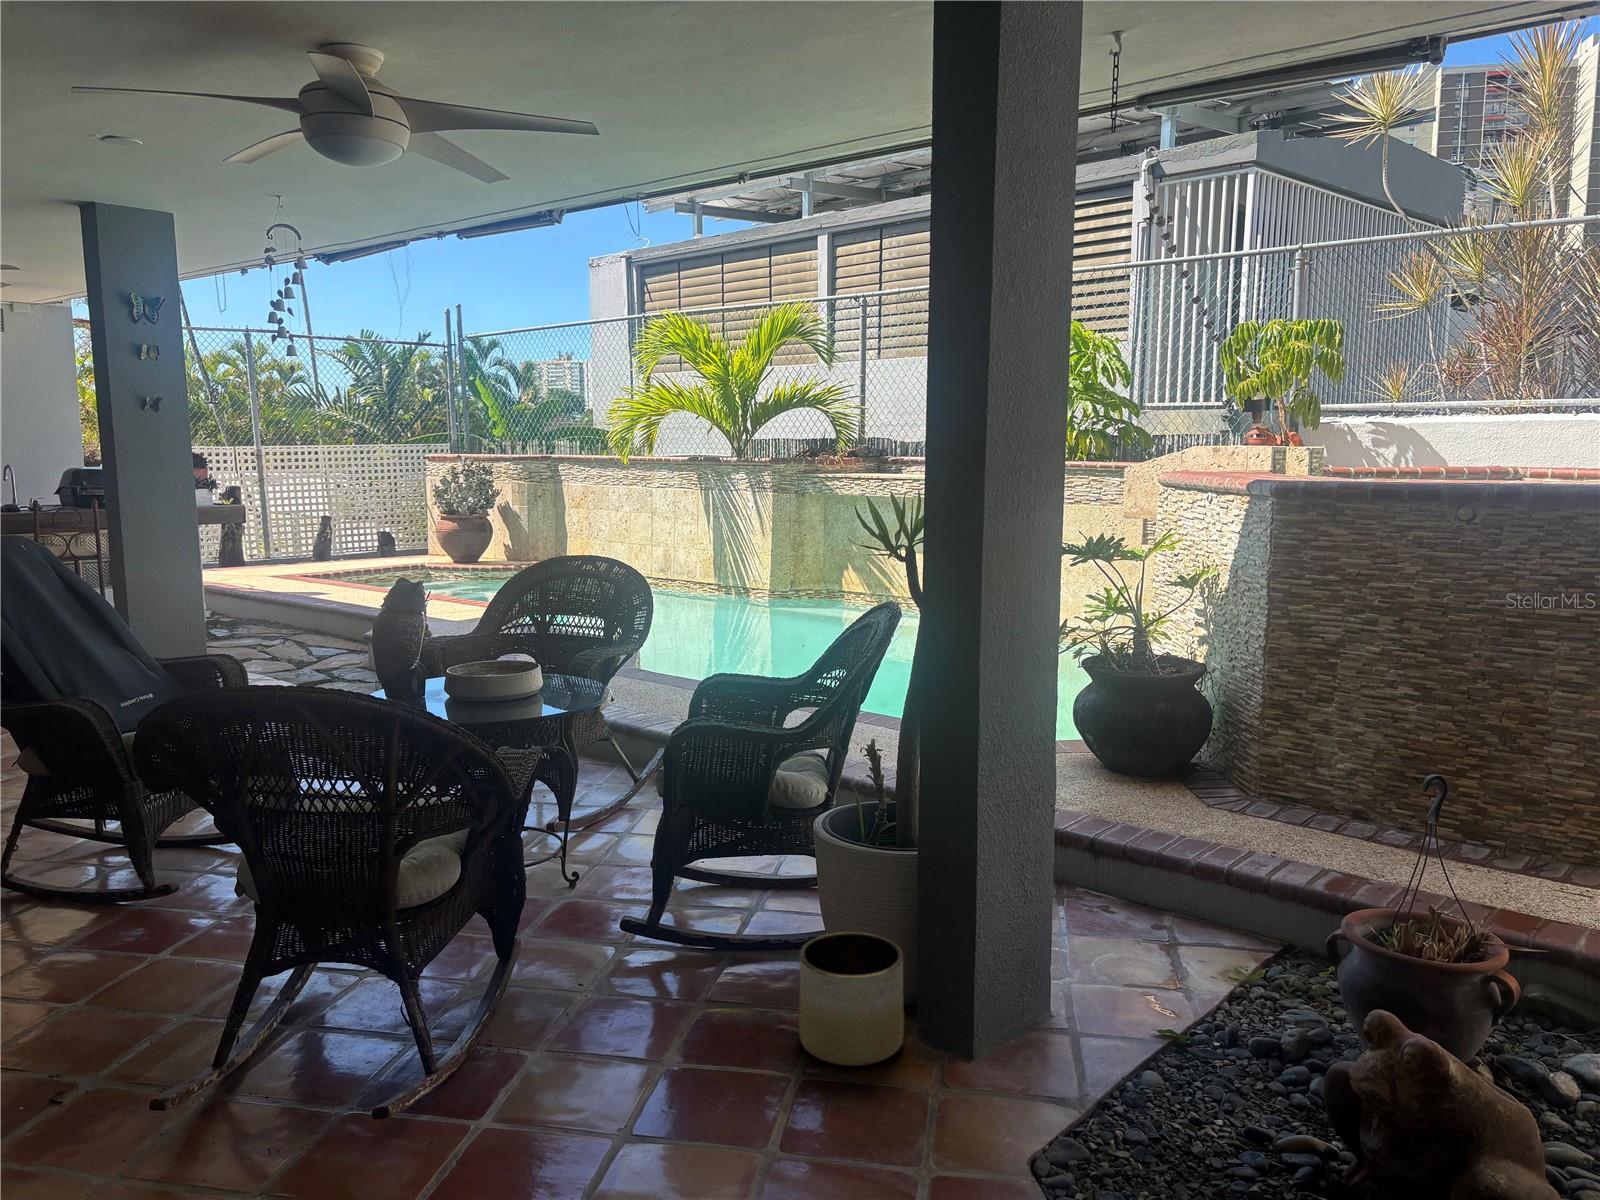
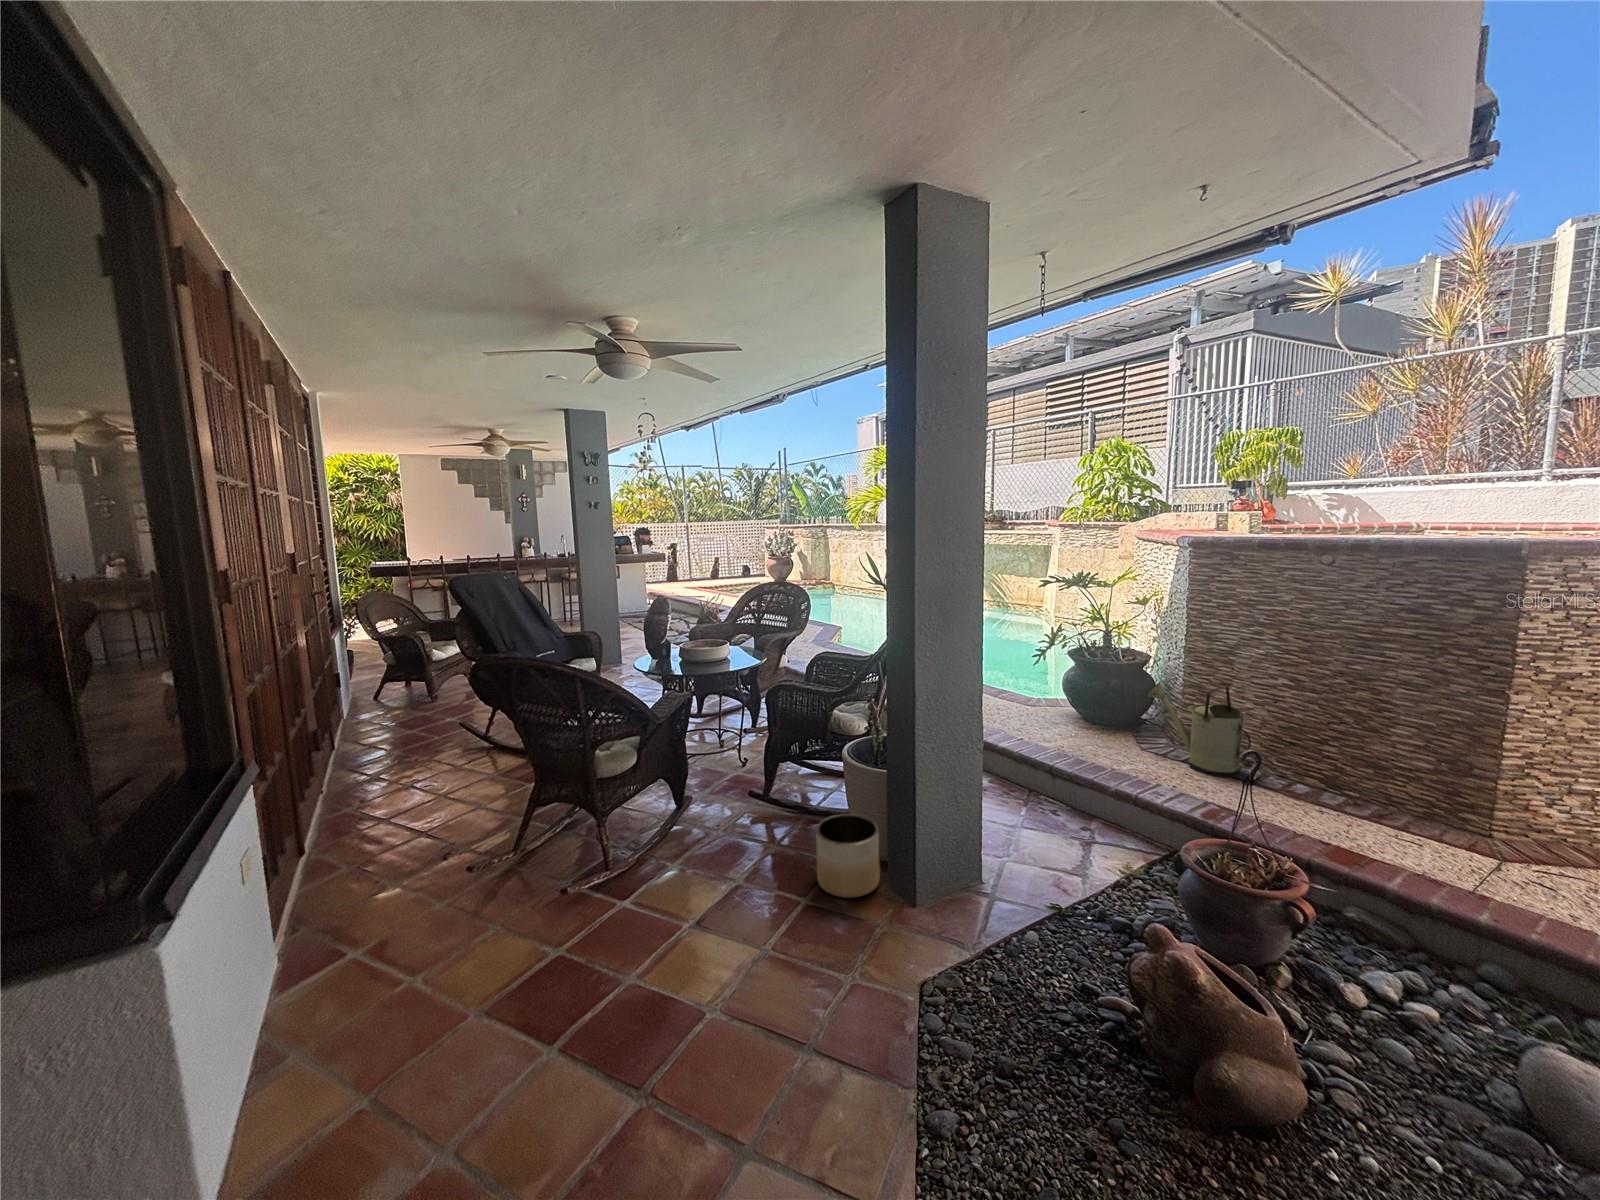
watering can: none [1211,699,1359,833] -> present [1146,683,1251,777]

